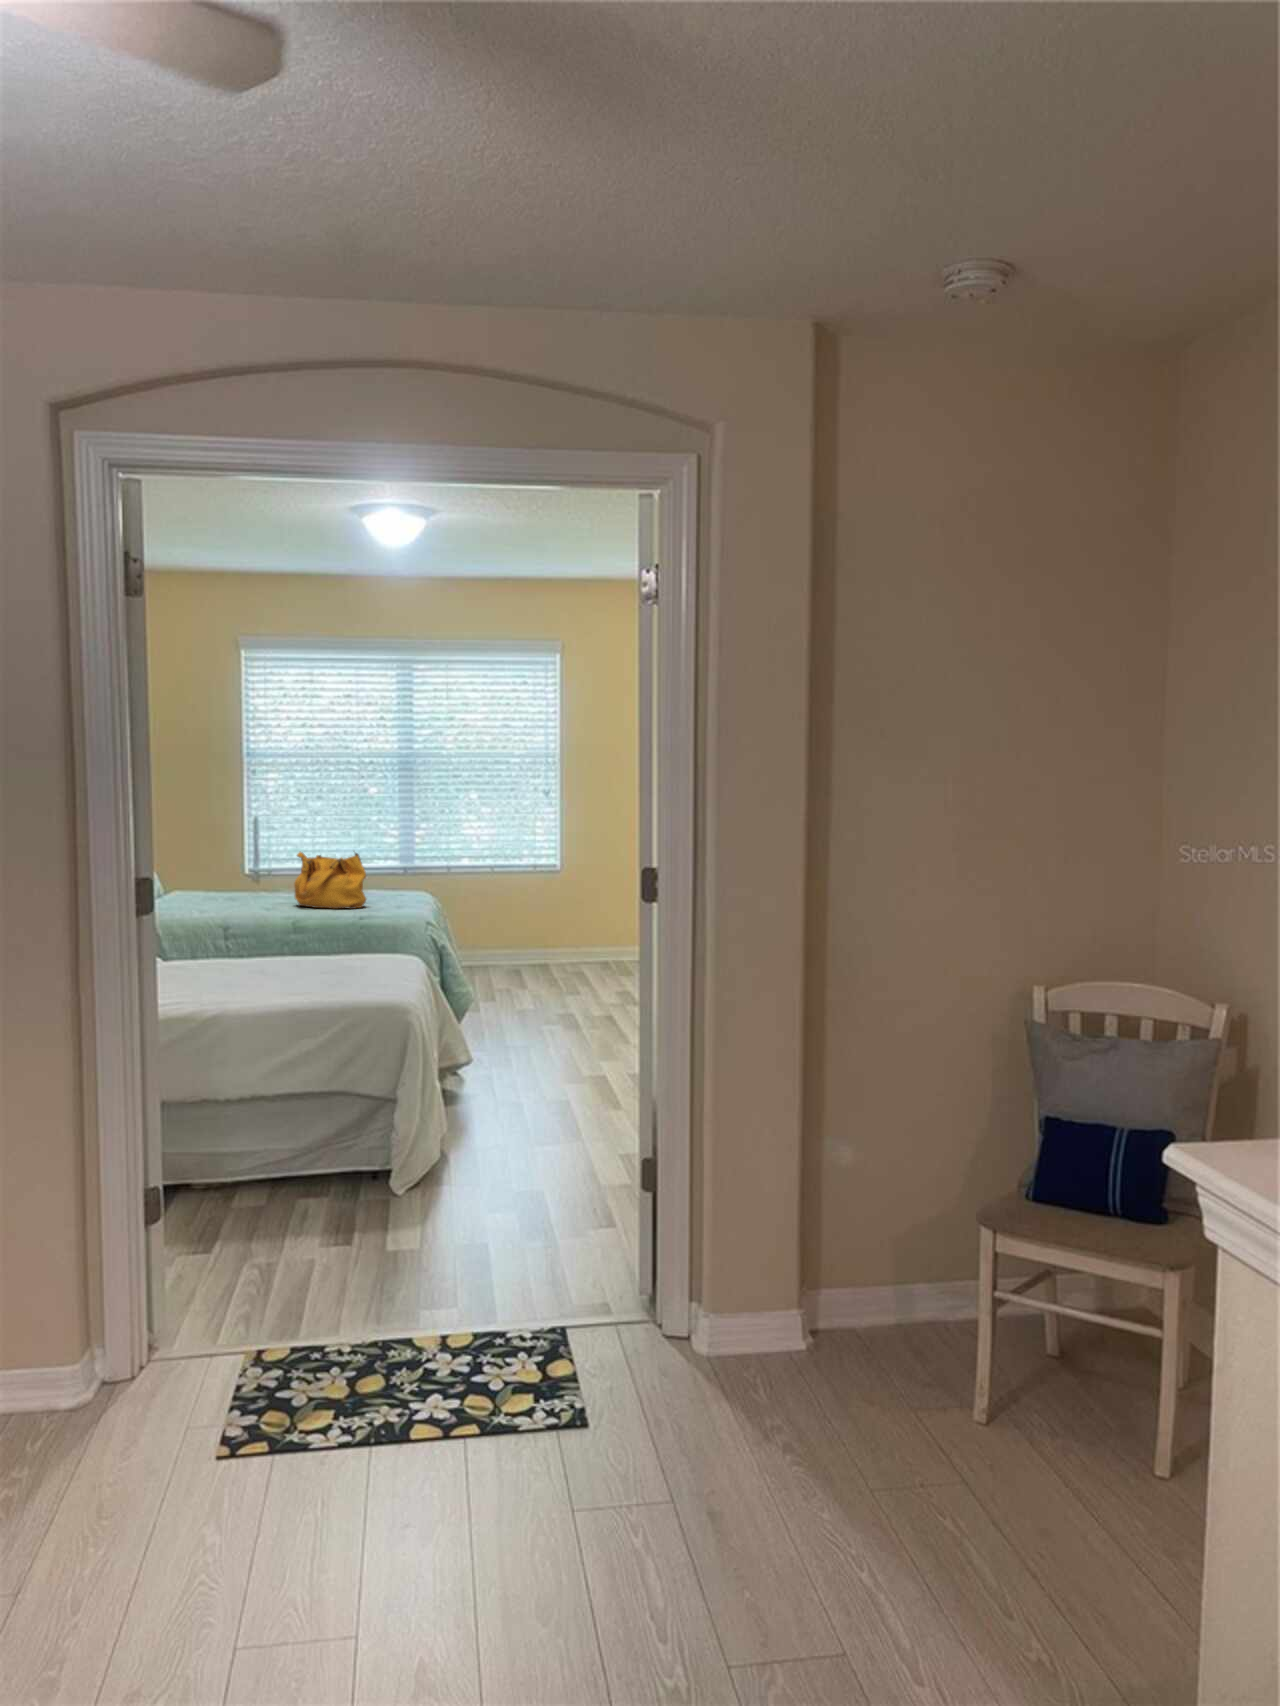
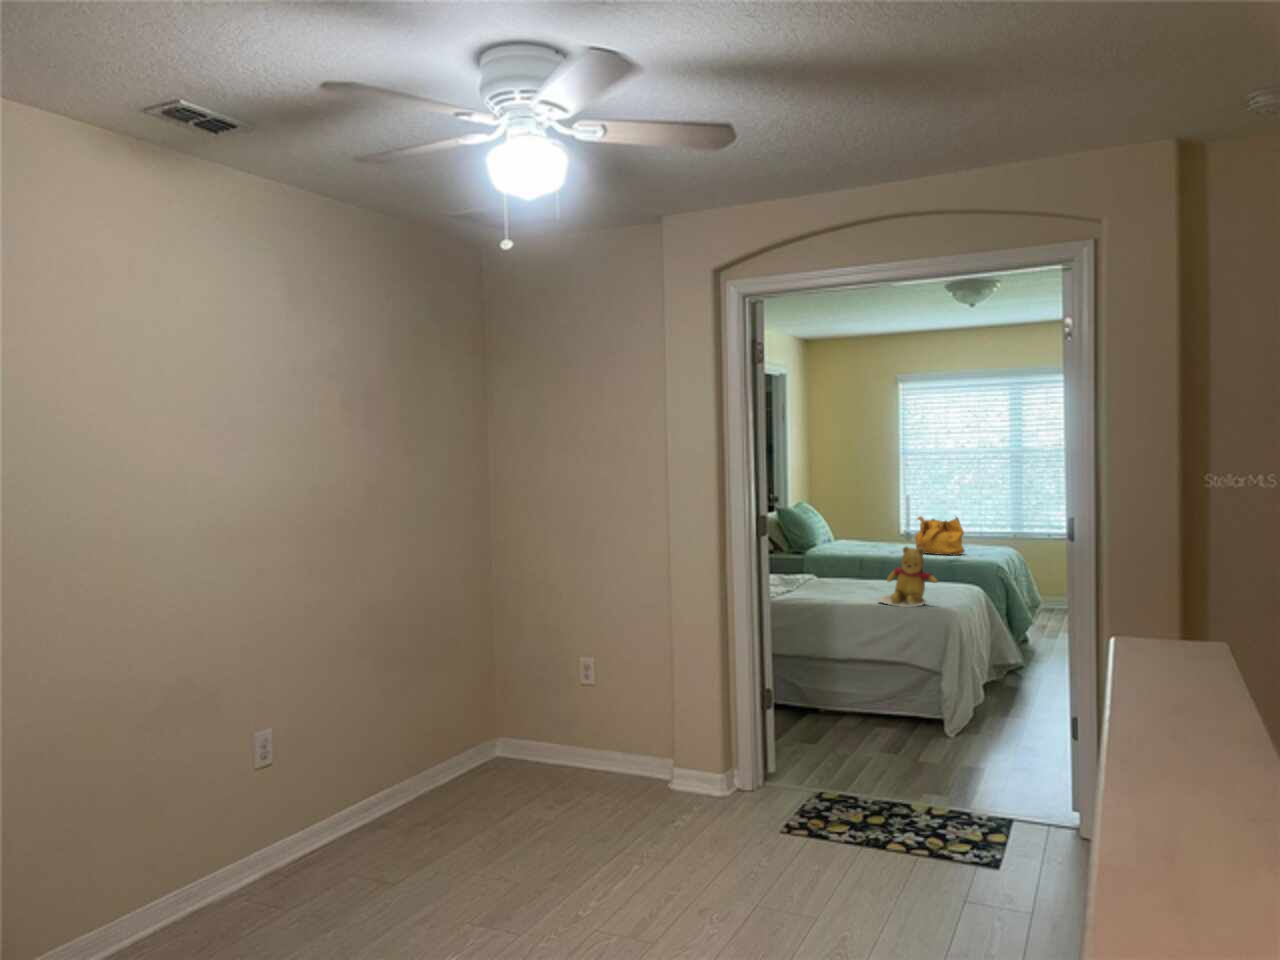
teddy bear: none [294,909,388,1005] -> present [878,547,938,607]

